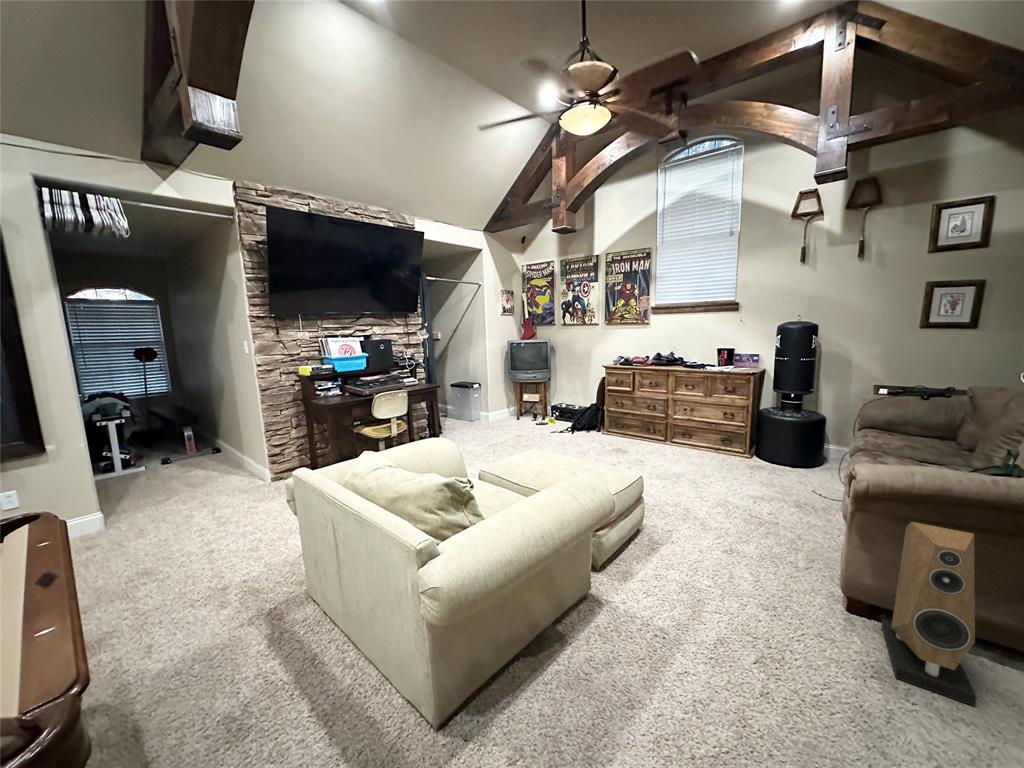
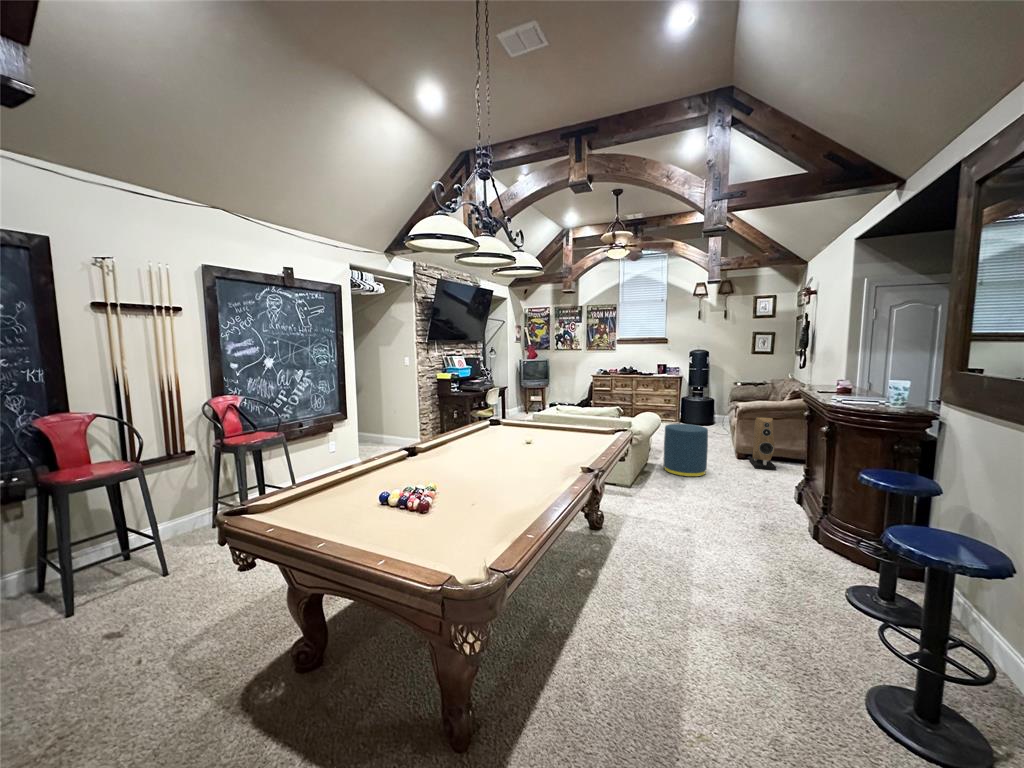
ottoman: none [610,513,729,693] -> present [664,424,708,477]

